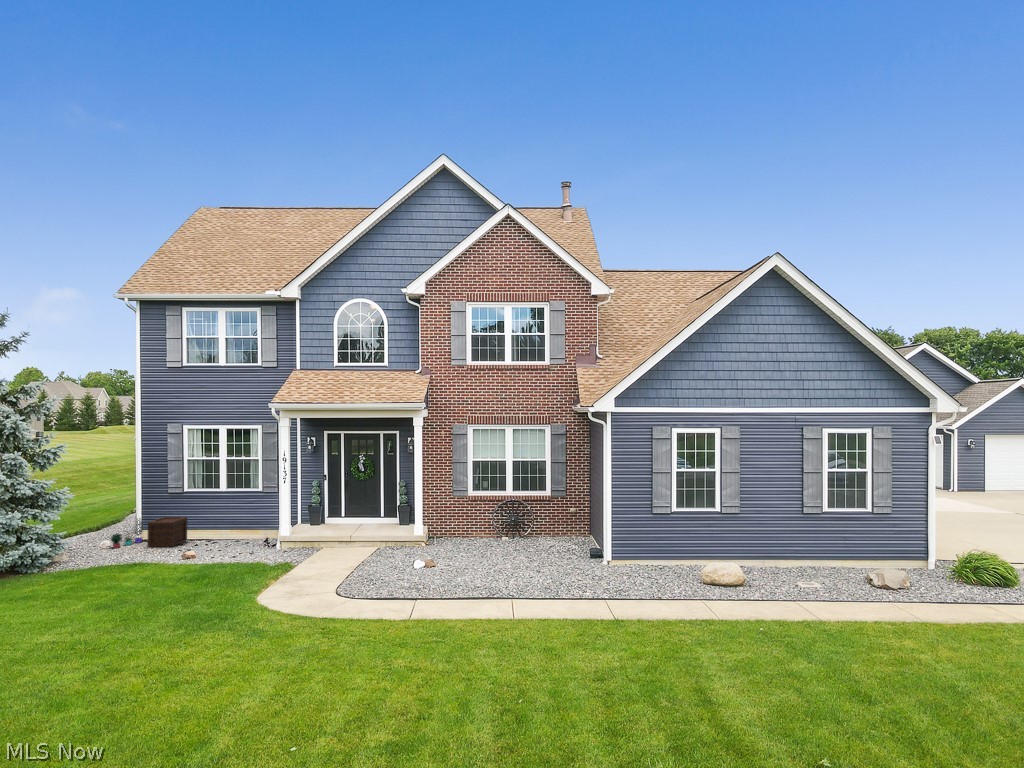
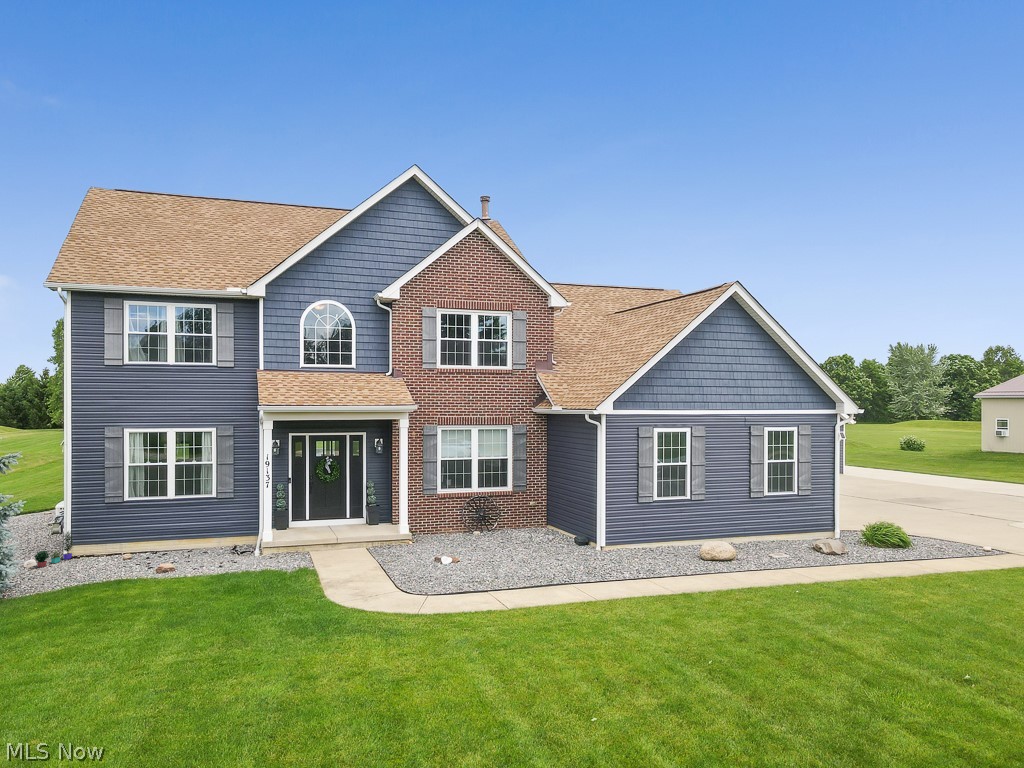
wooden crate: present [147,517,188,547] -> none [81,528,128,564]

